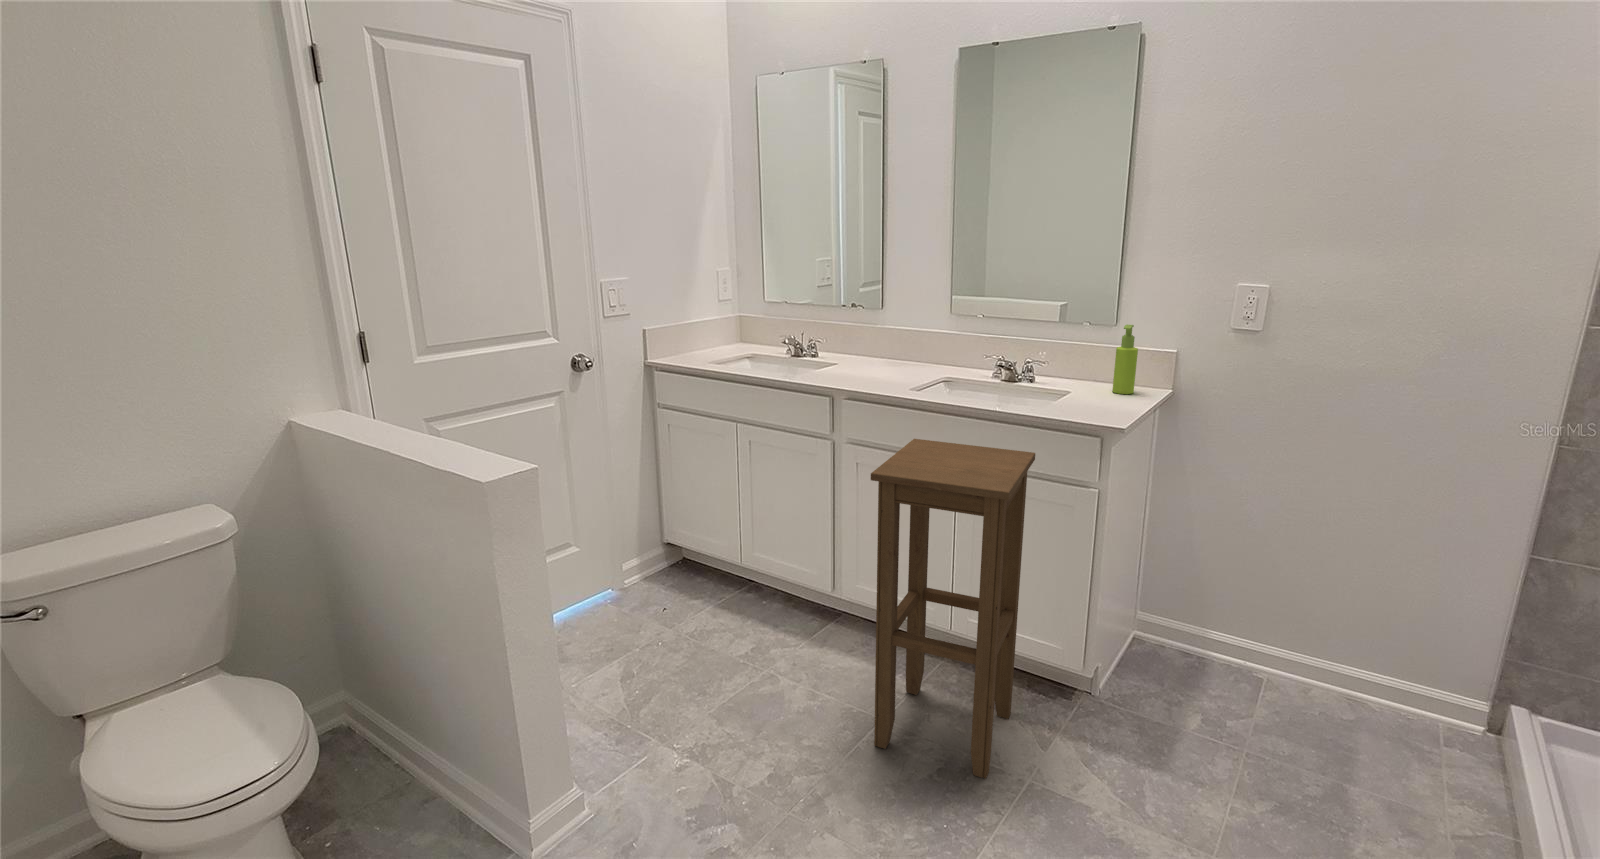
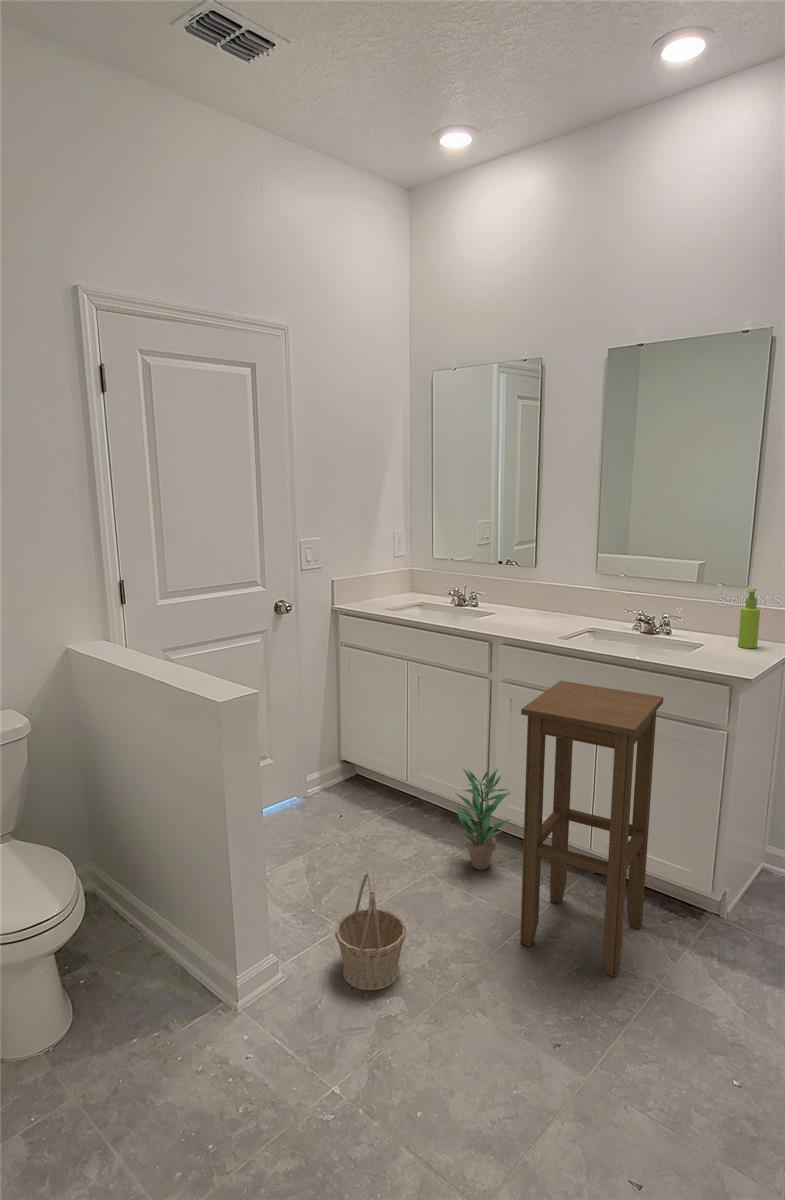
potted plant: none [792,543,860,660] -> present [455,769,511,870]
basket: none [653,677,740,819] -> present [335,871,406,990]

